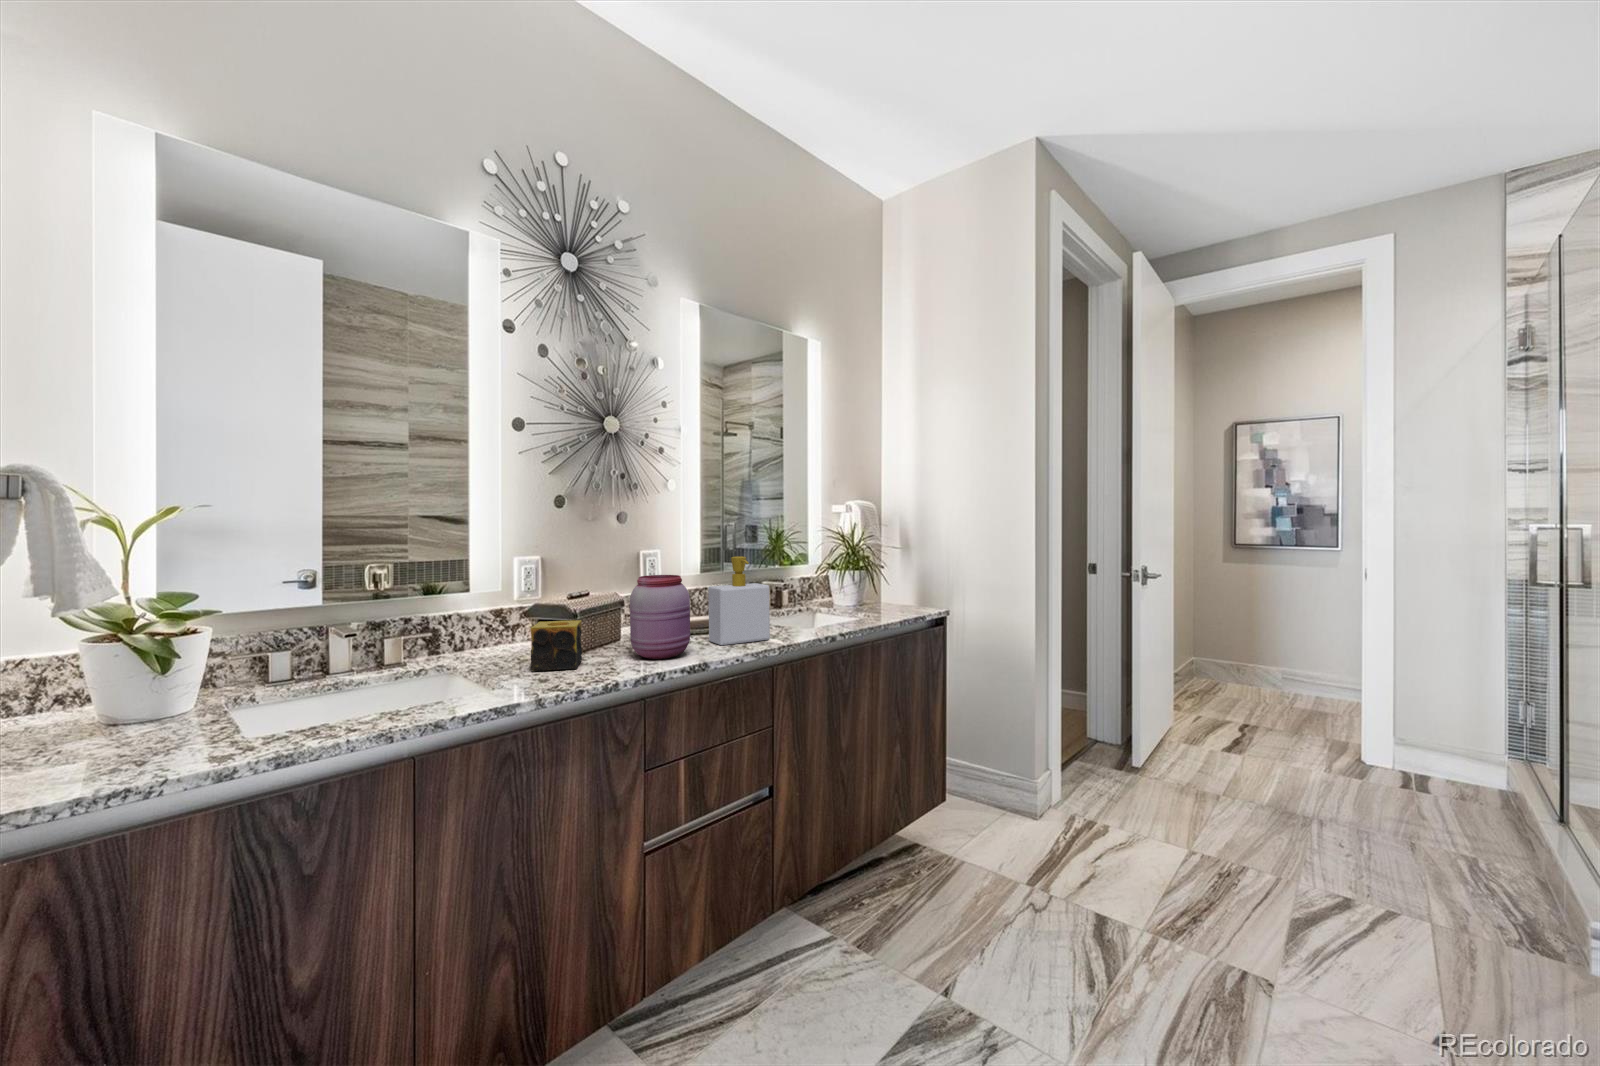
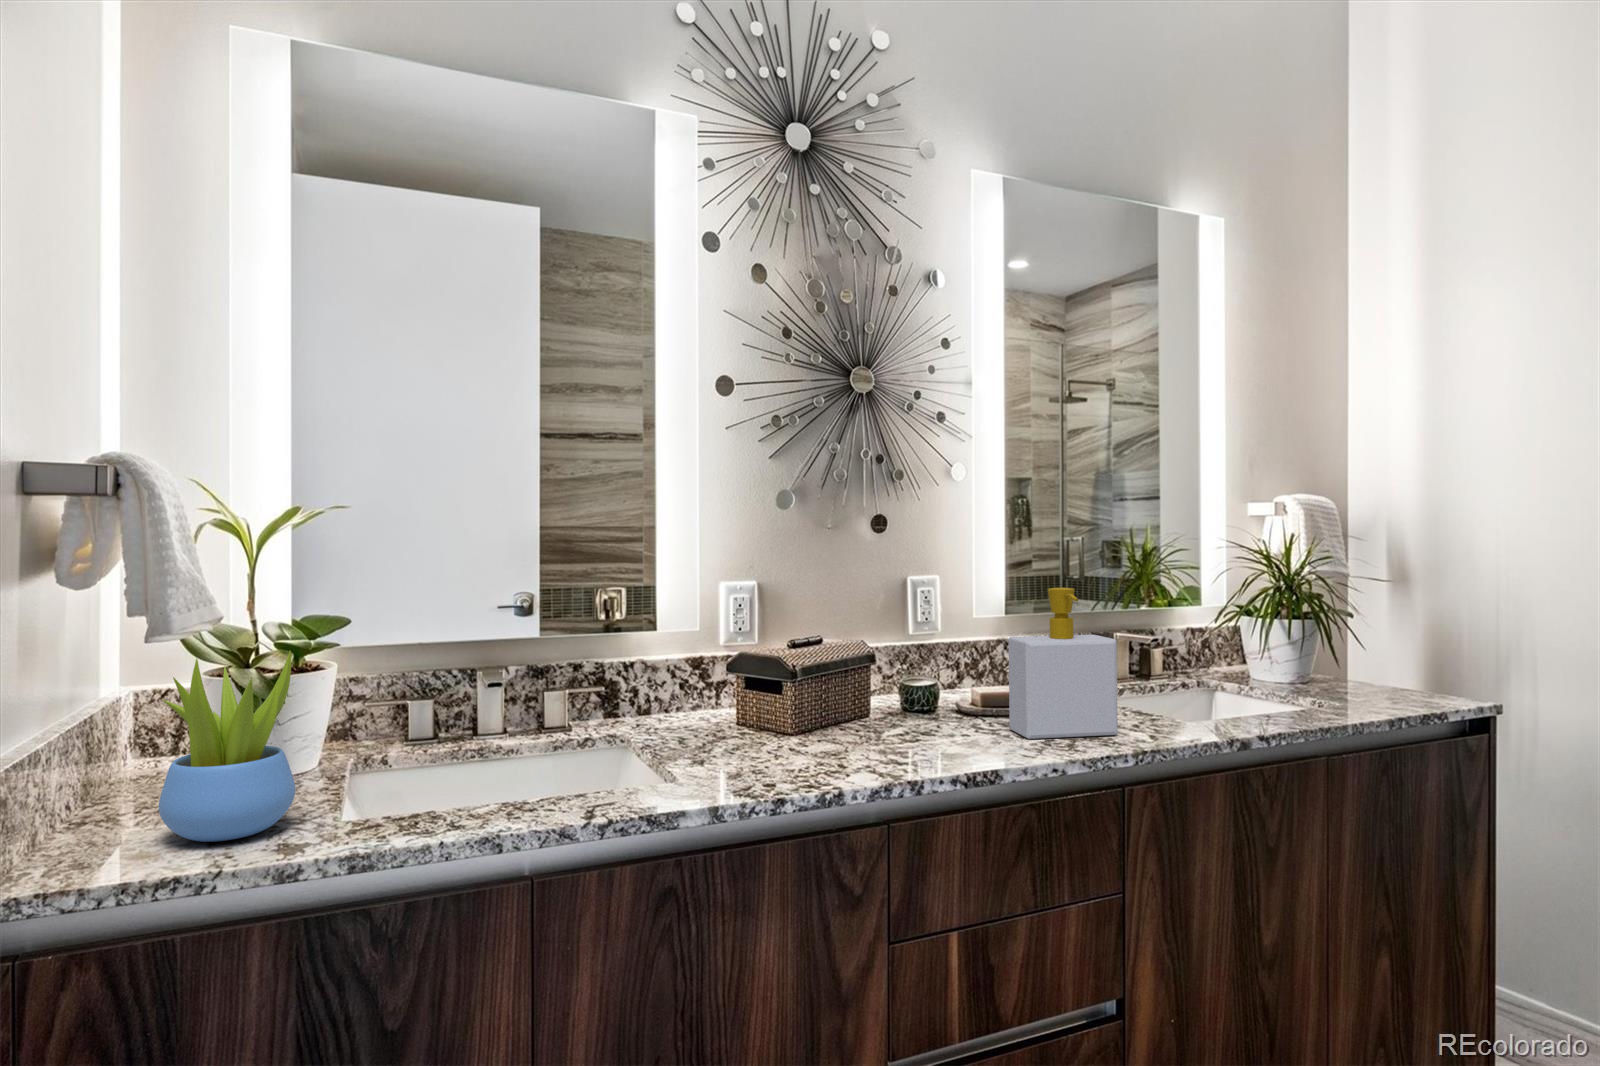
jar: present [630,575,690,659] -> none [873,615,971,755]
succulent plant: none [76,615,207,766] -> present [159,651,295,842]
candle: present [530,620,582,671] -> none [721,681,800,759]

